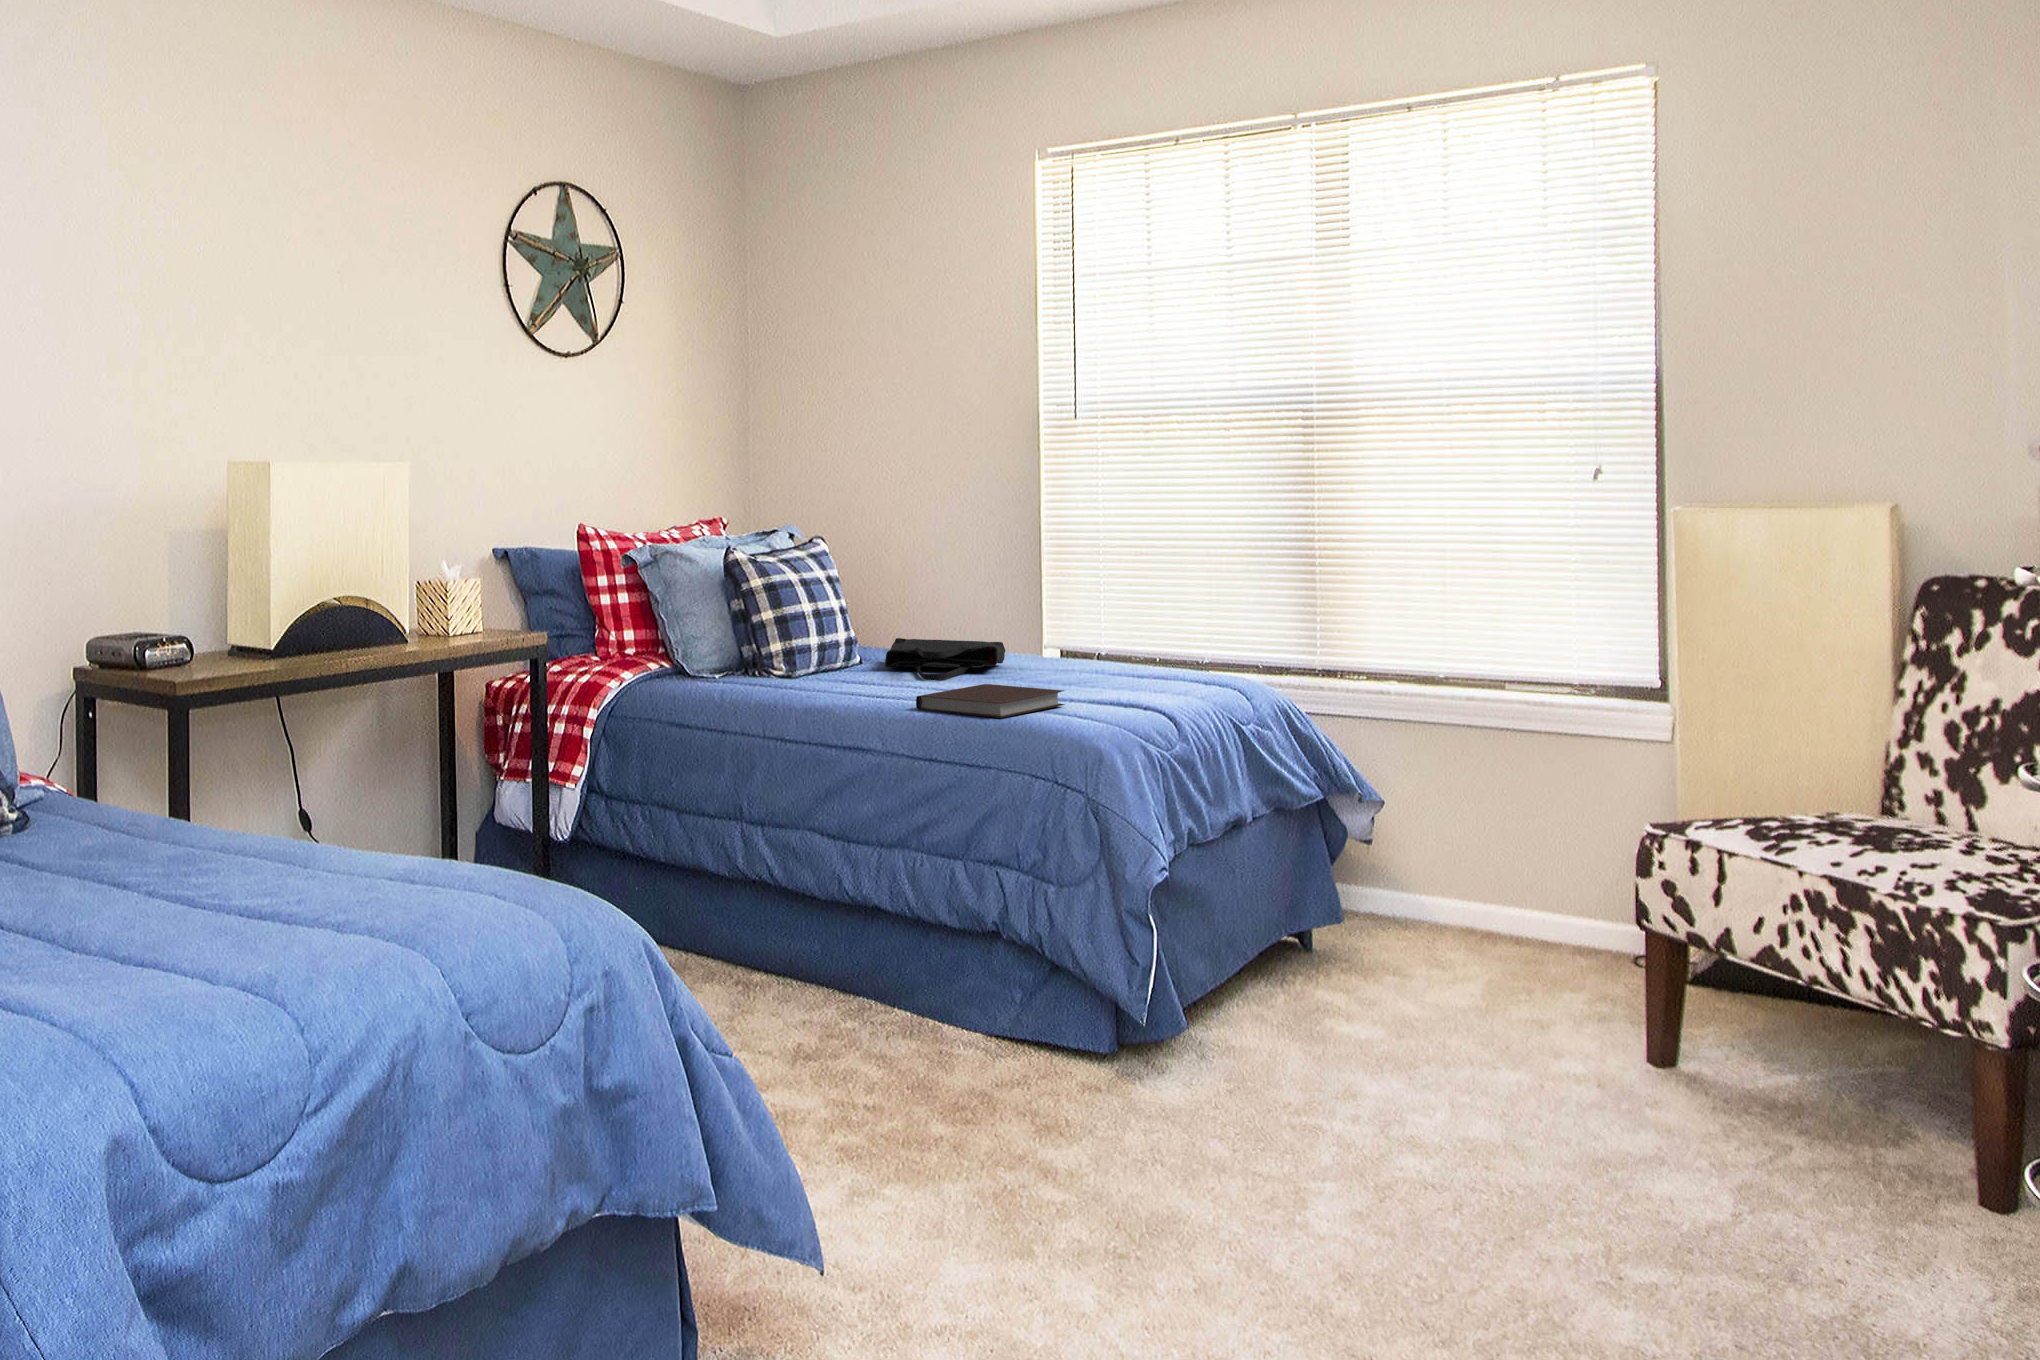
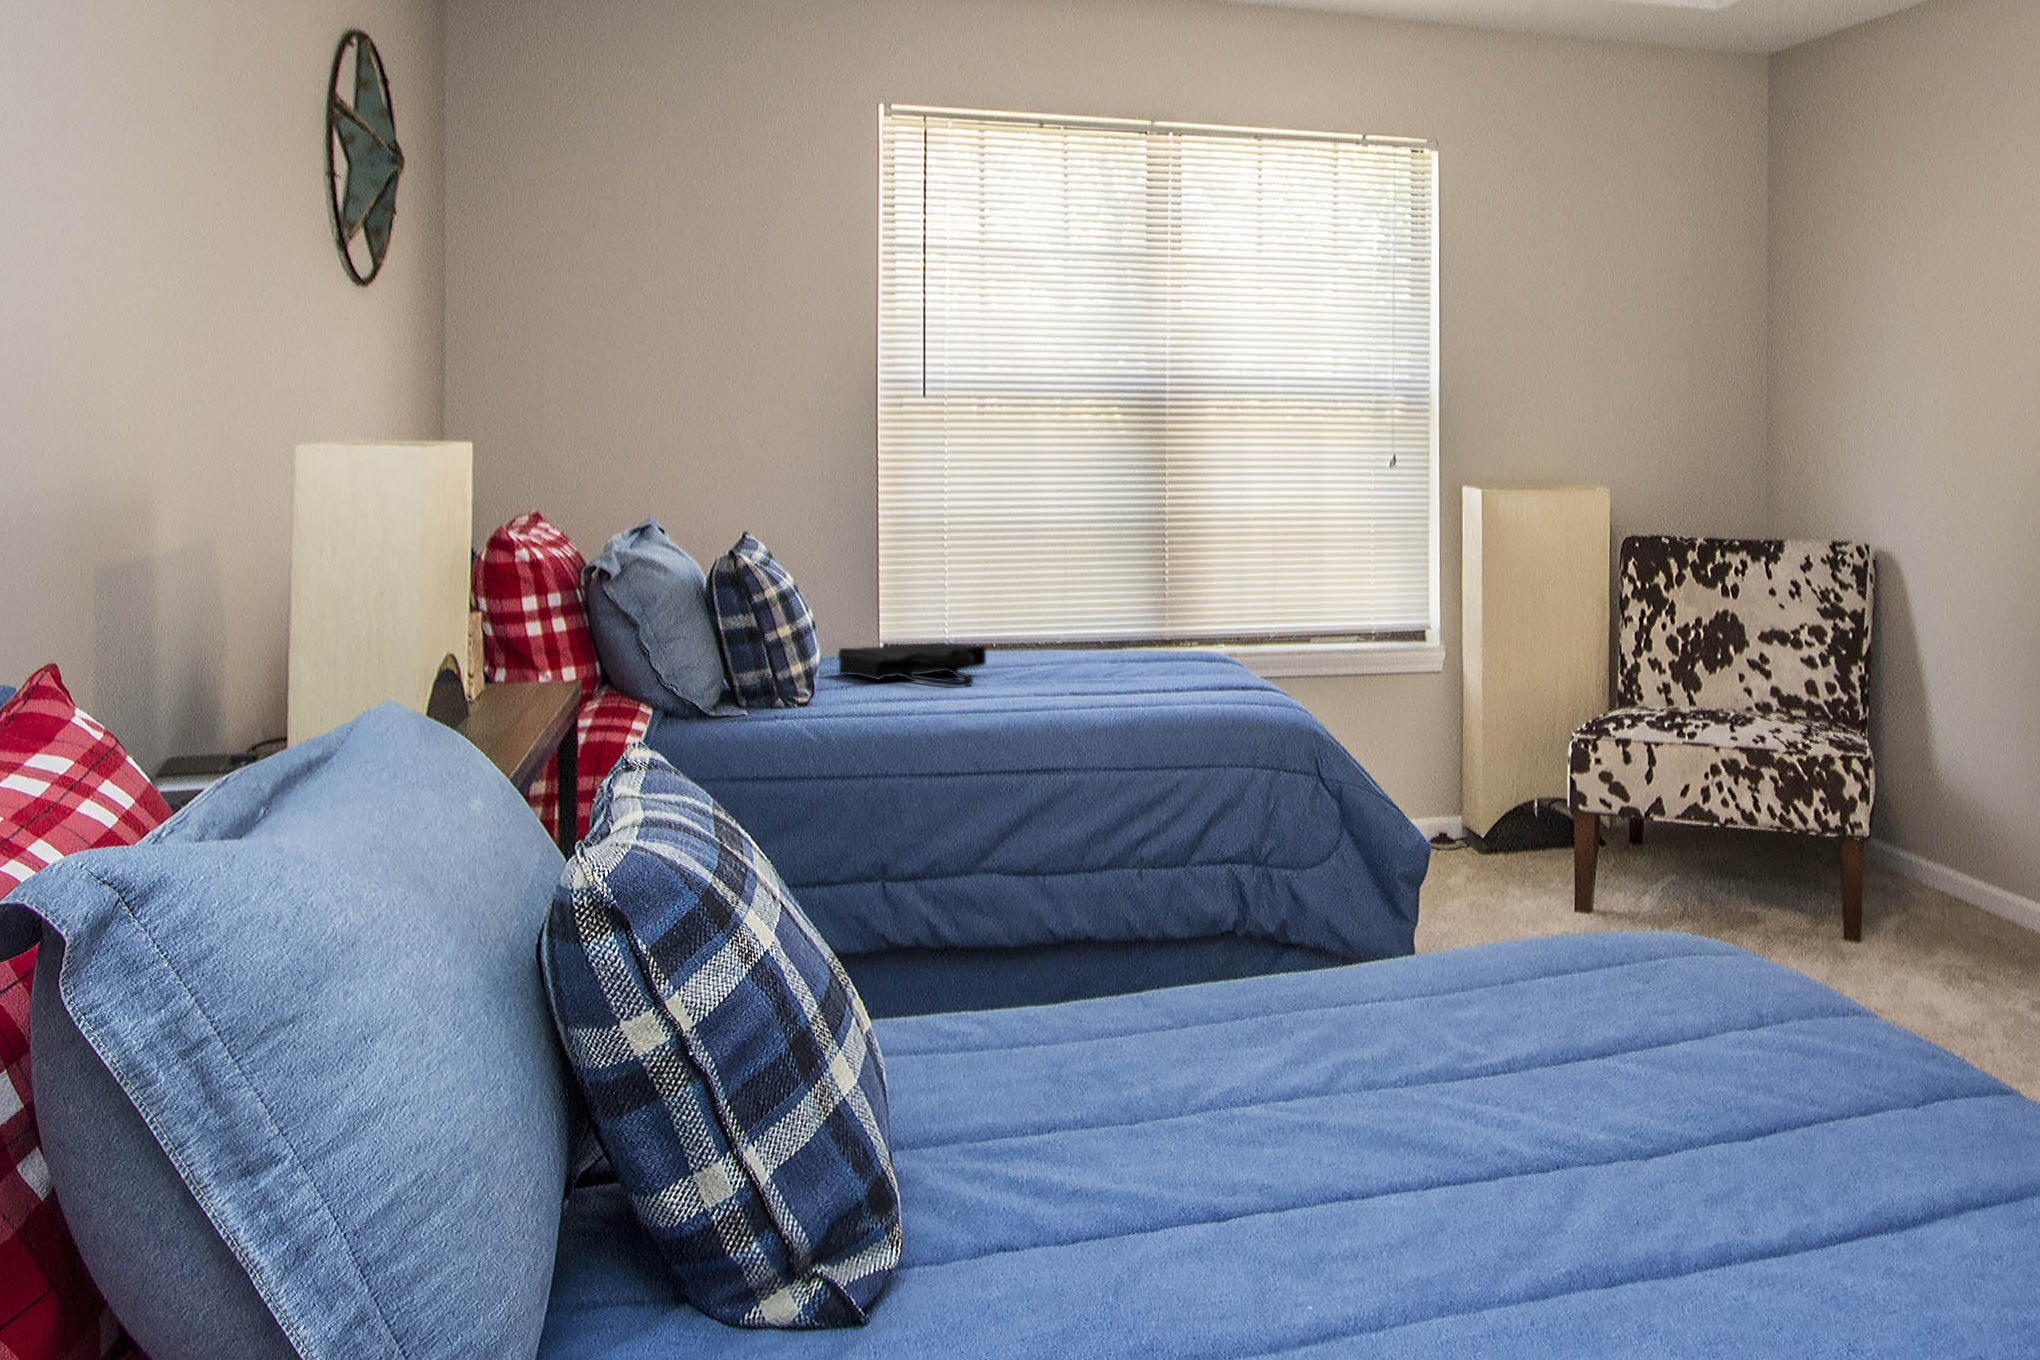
notebook: present [916,684,1065,718] -> none [1084,677,1192,711]

